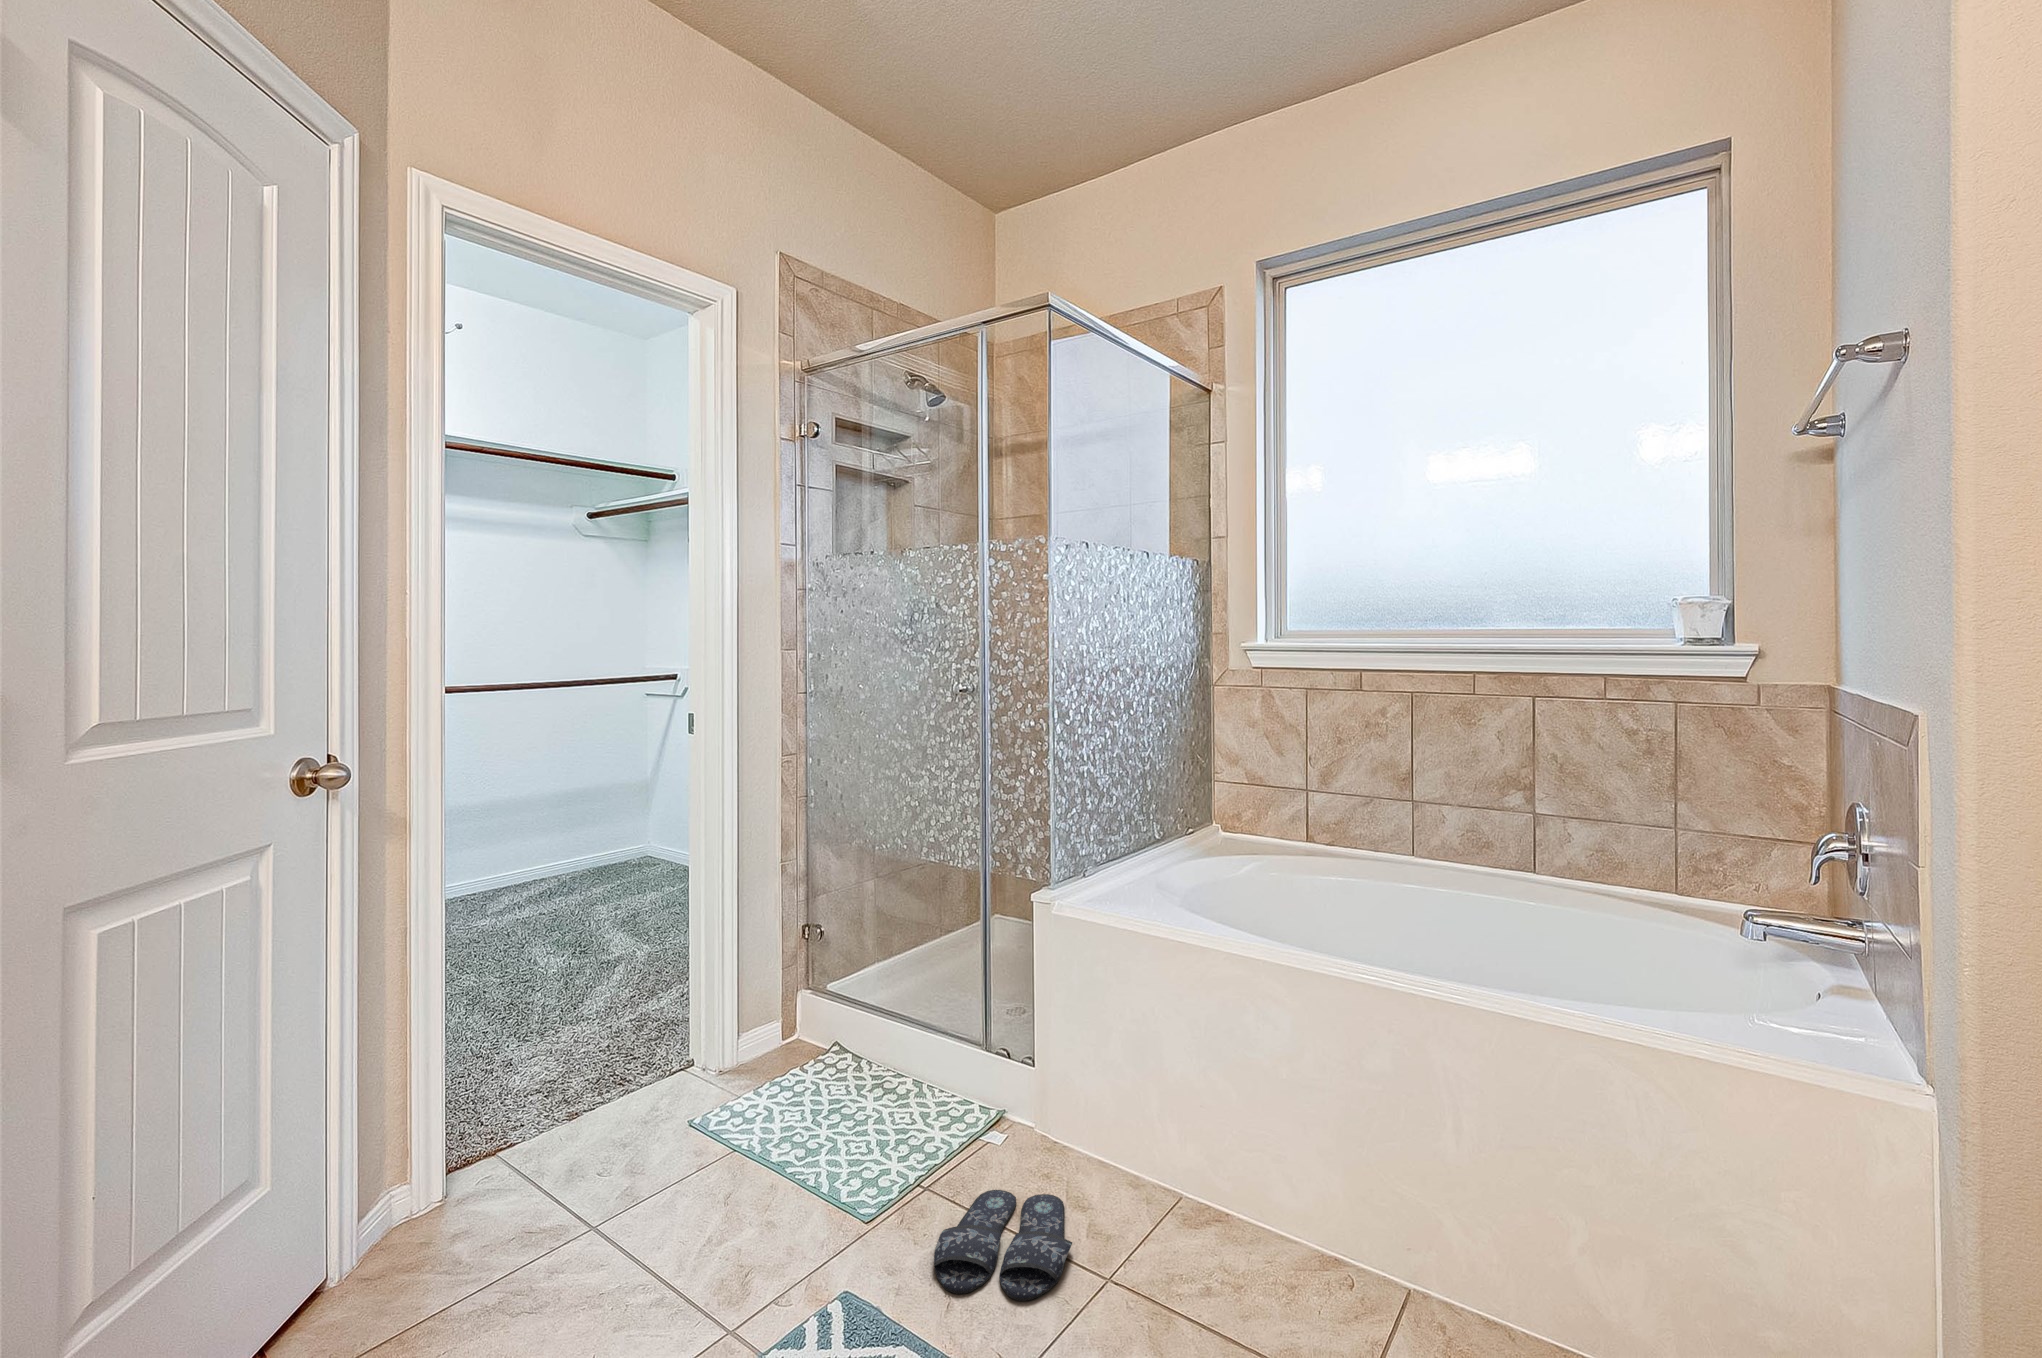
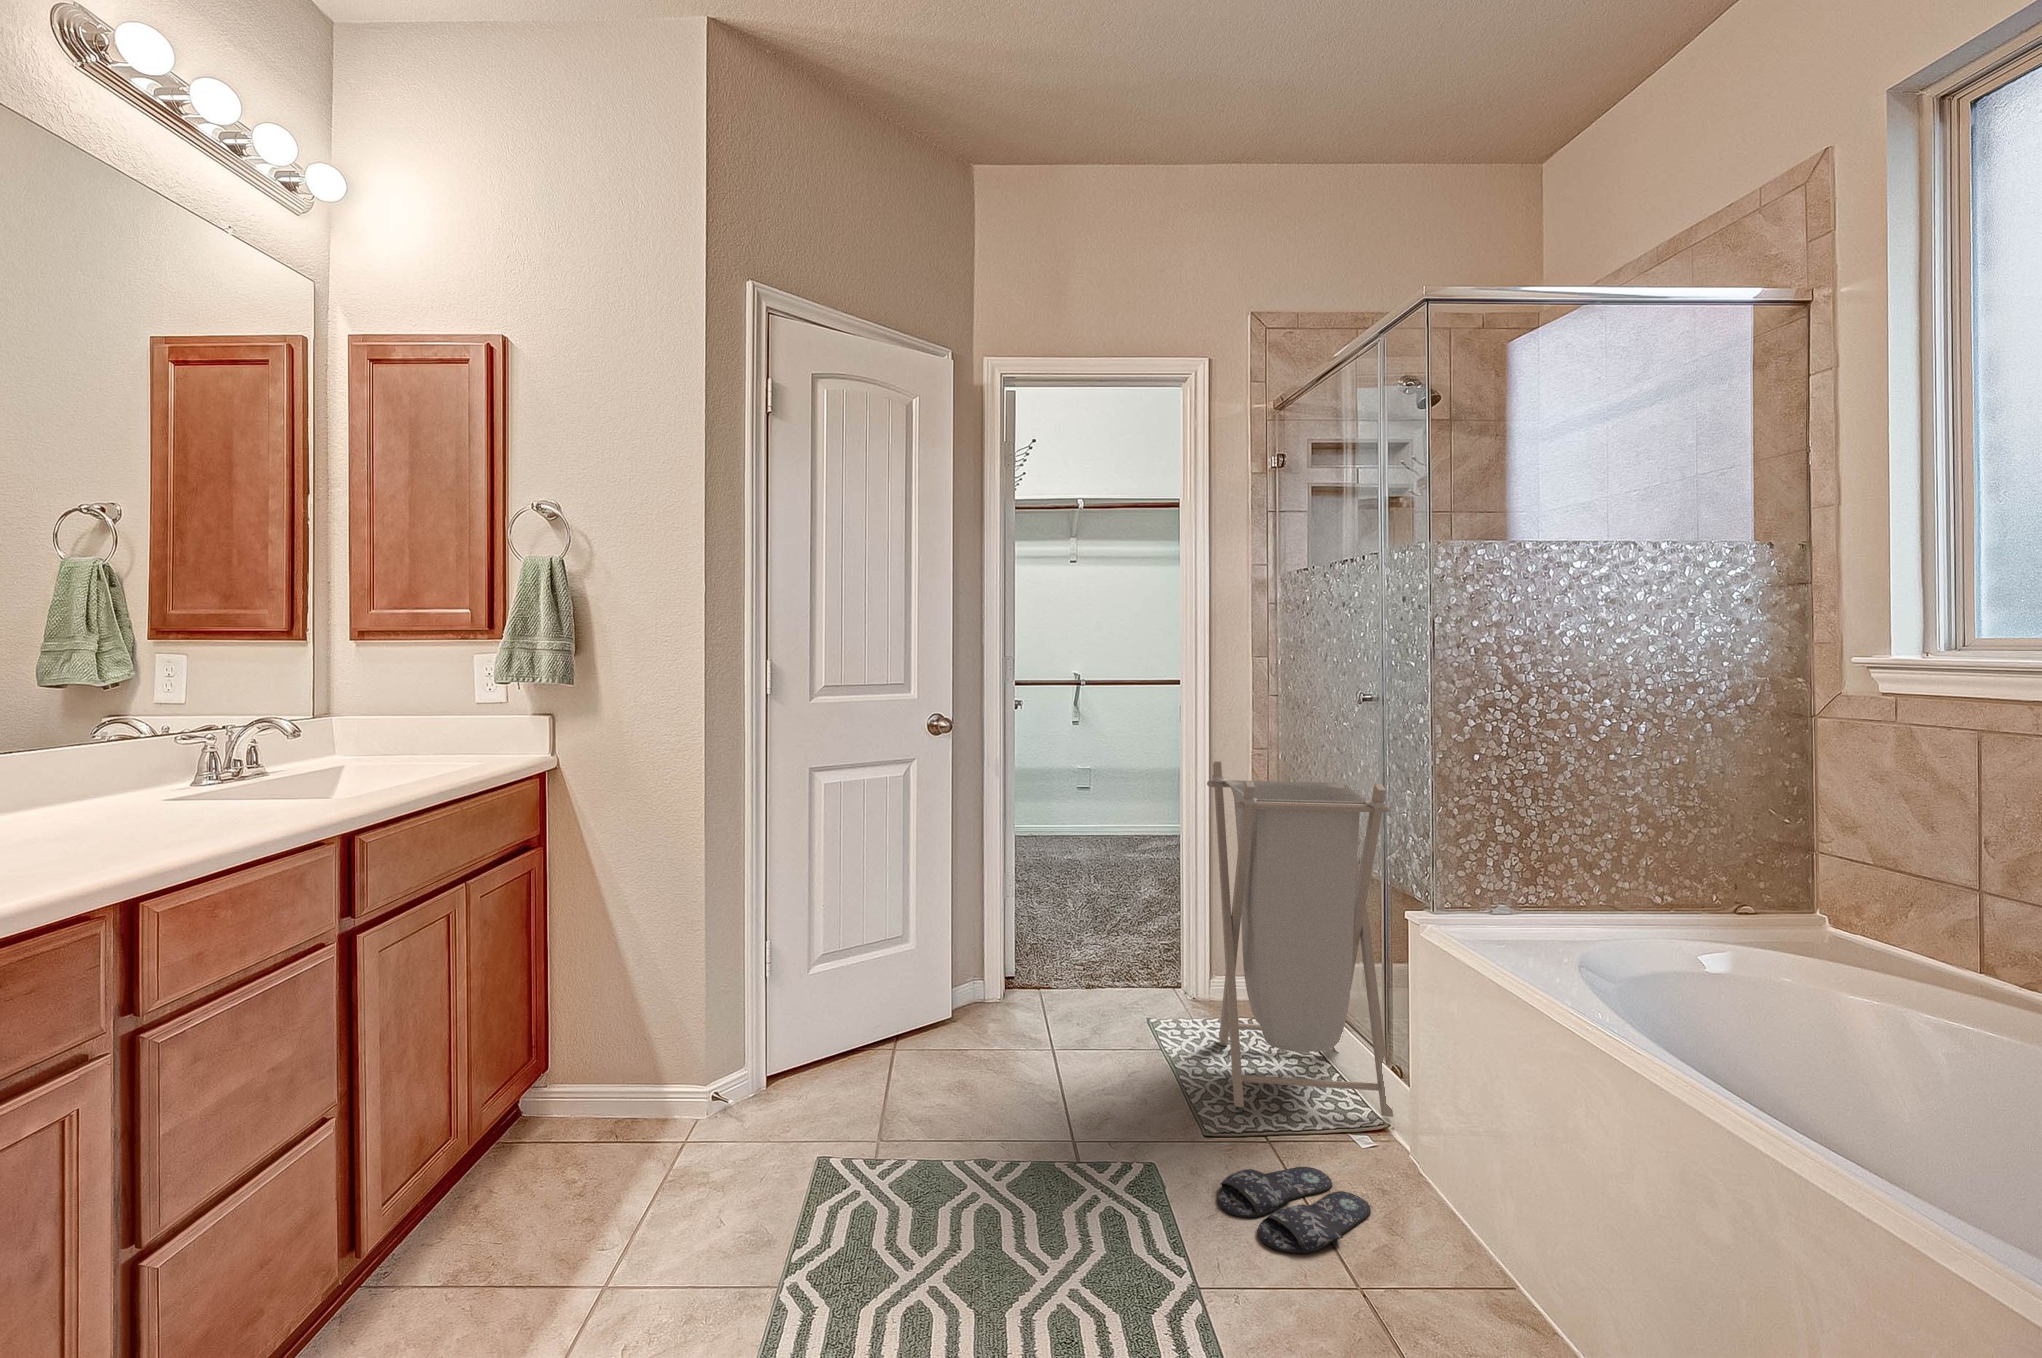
laundry hamper: none [781,758,1003,1171] -> present [1207,761,1393,1117]

